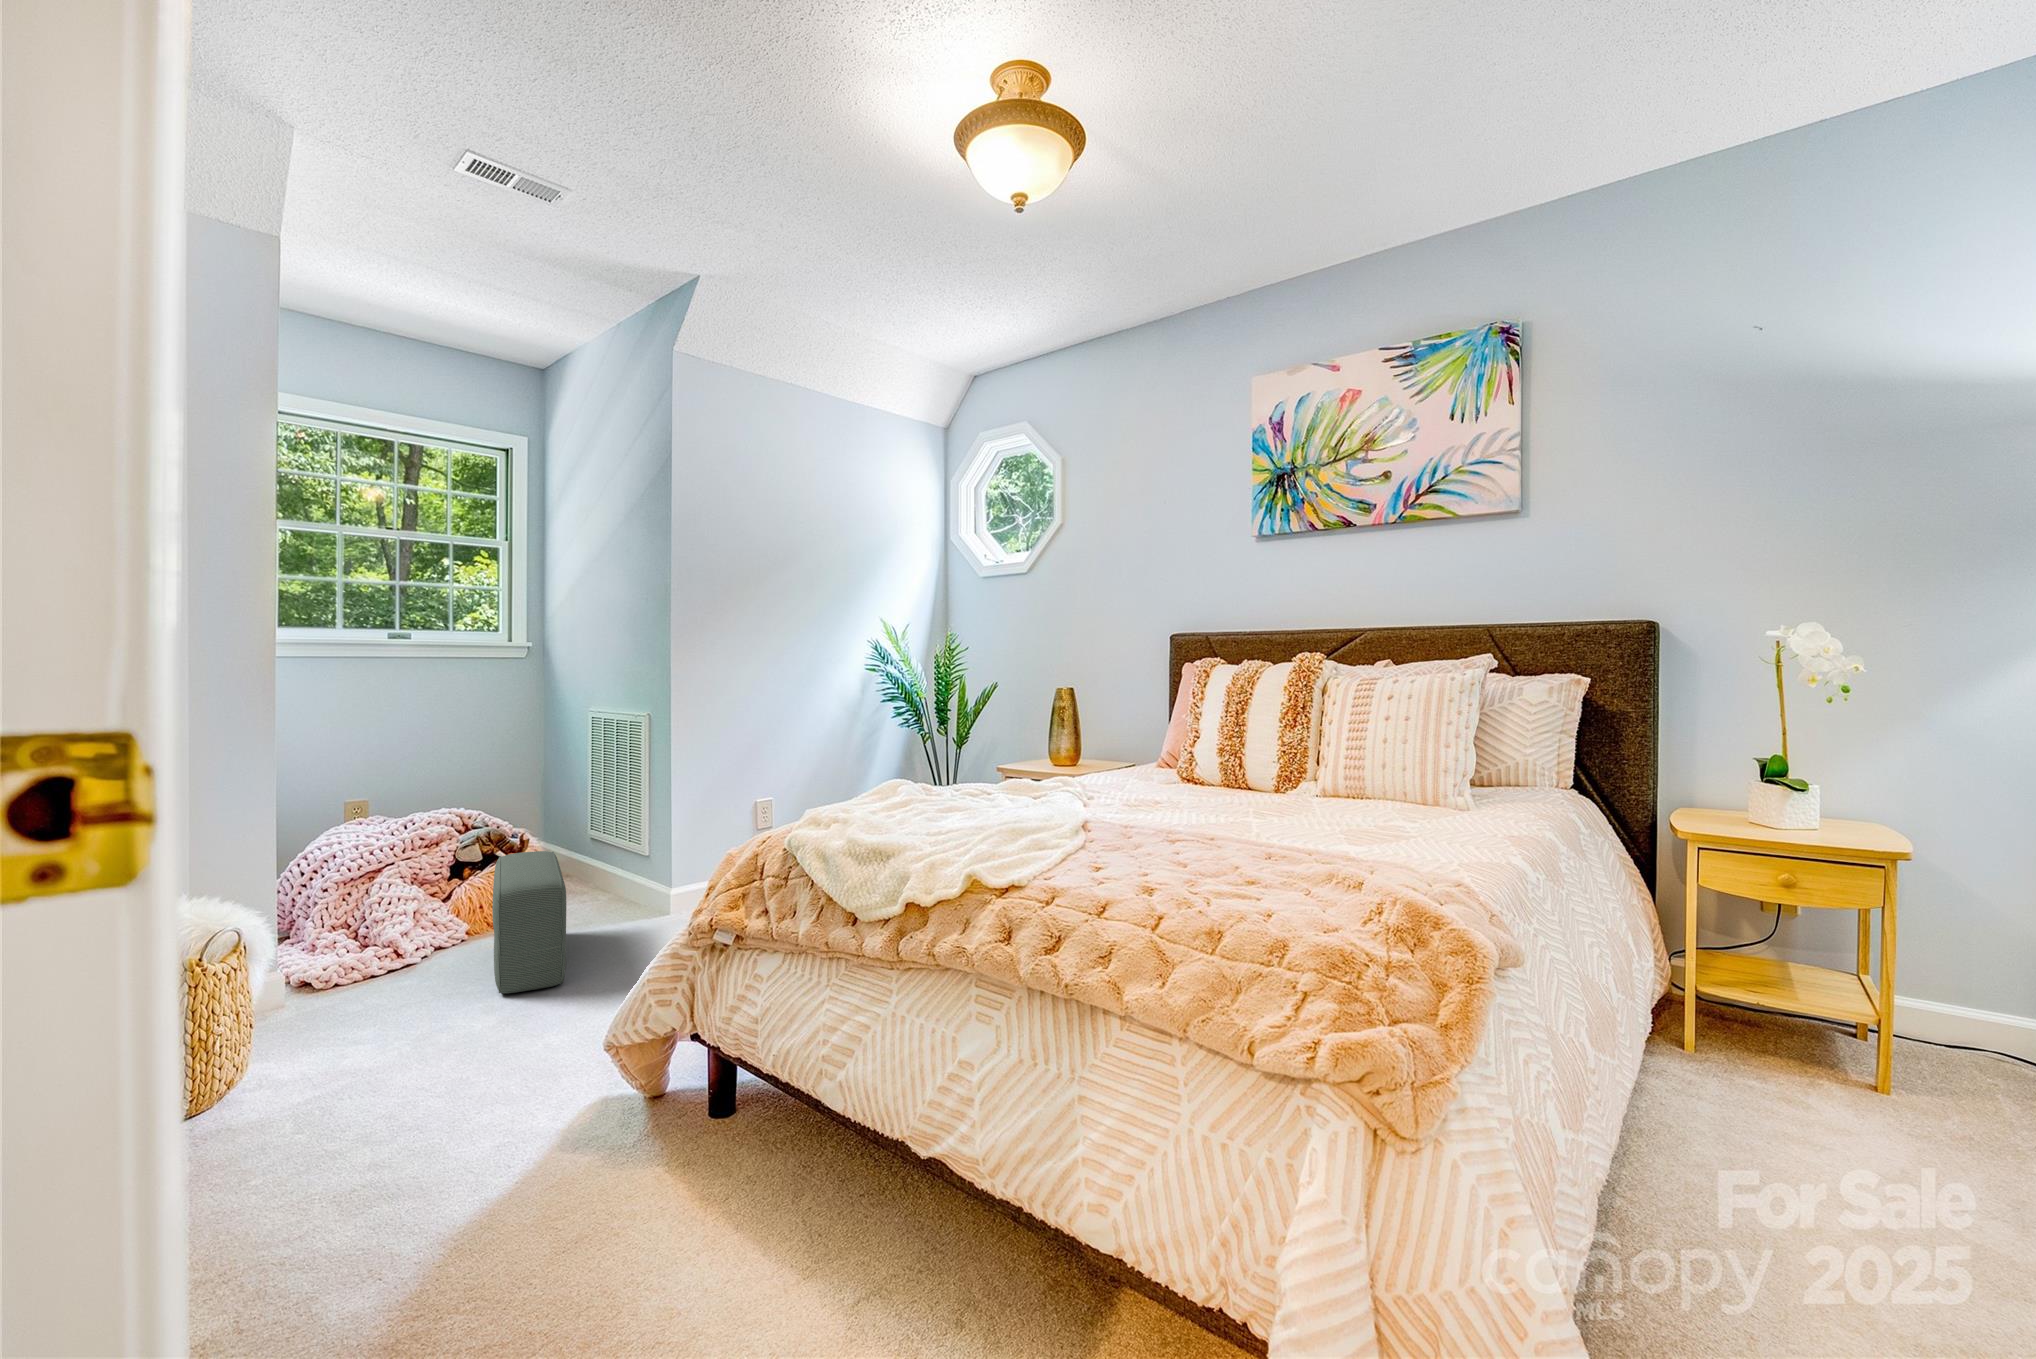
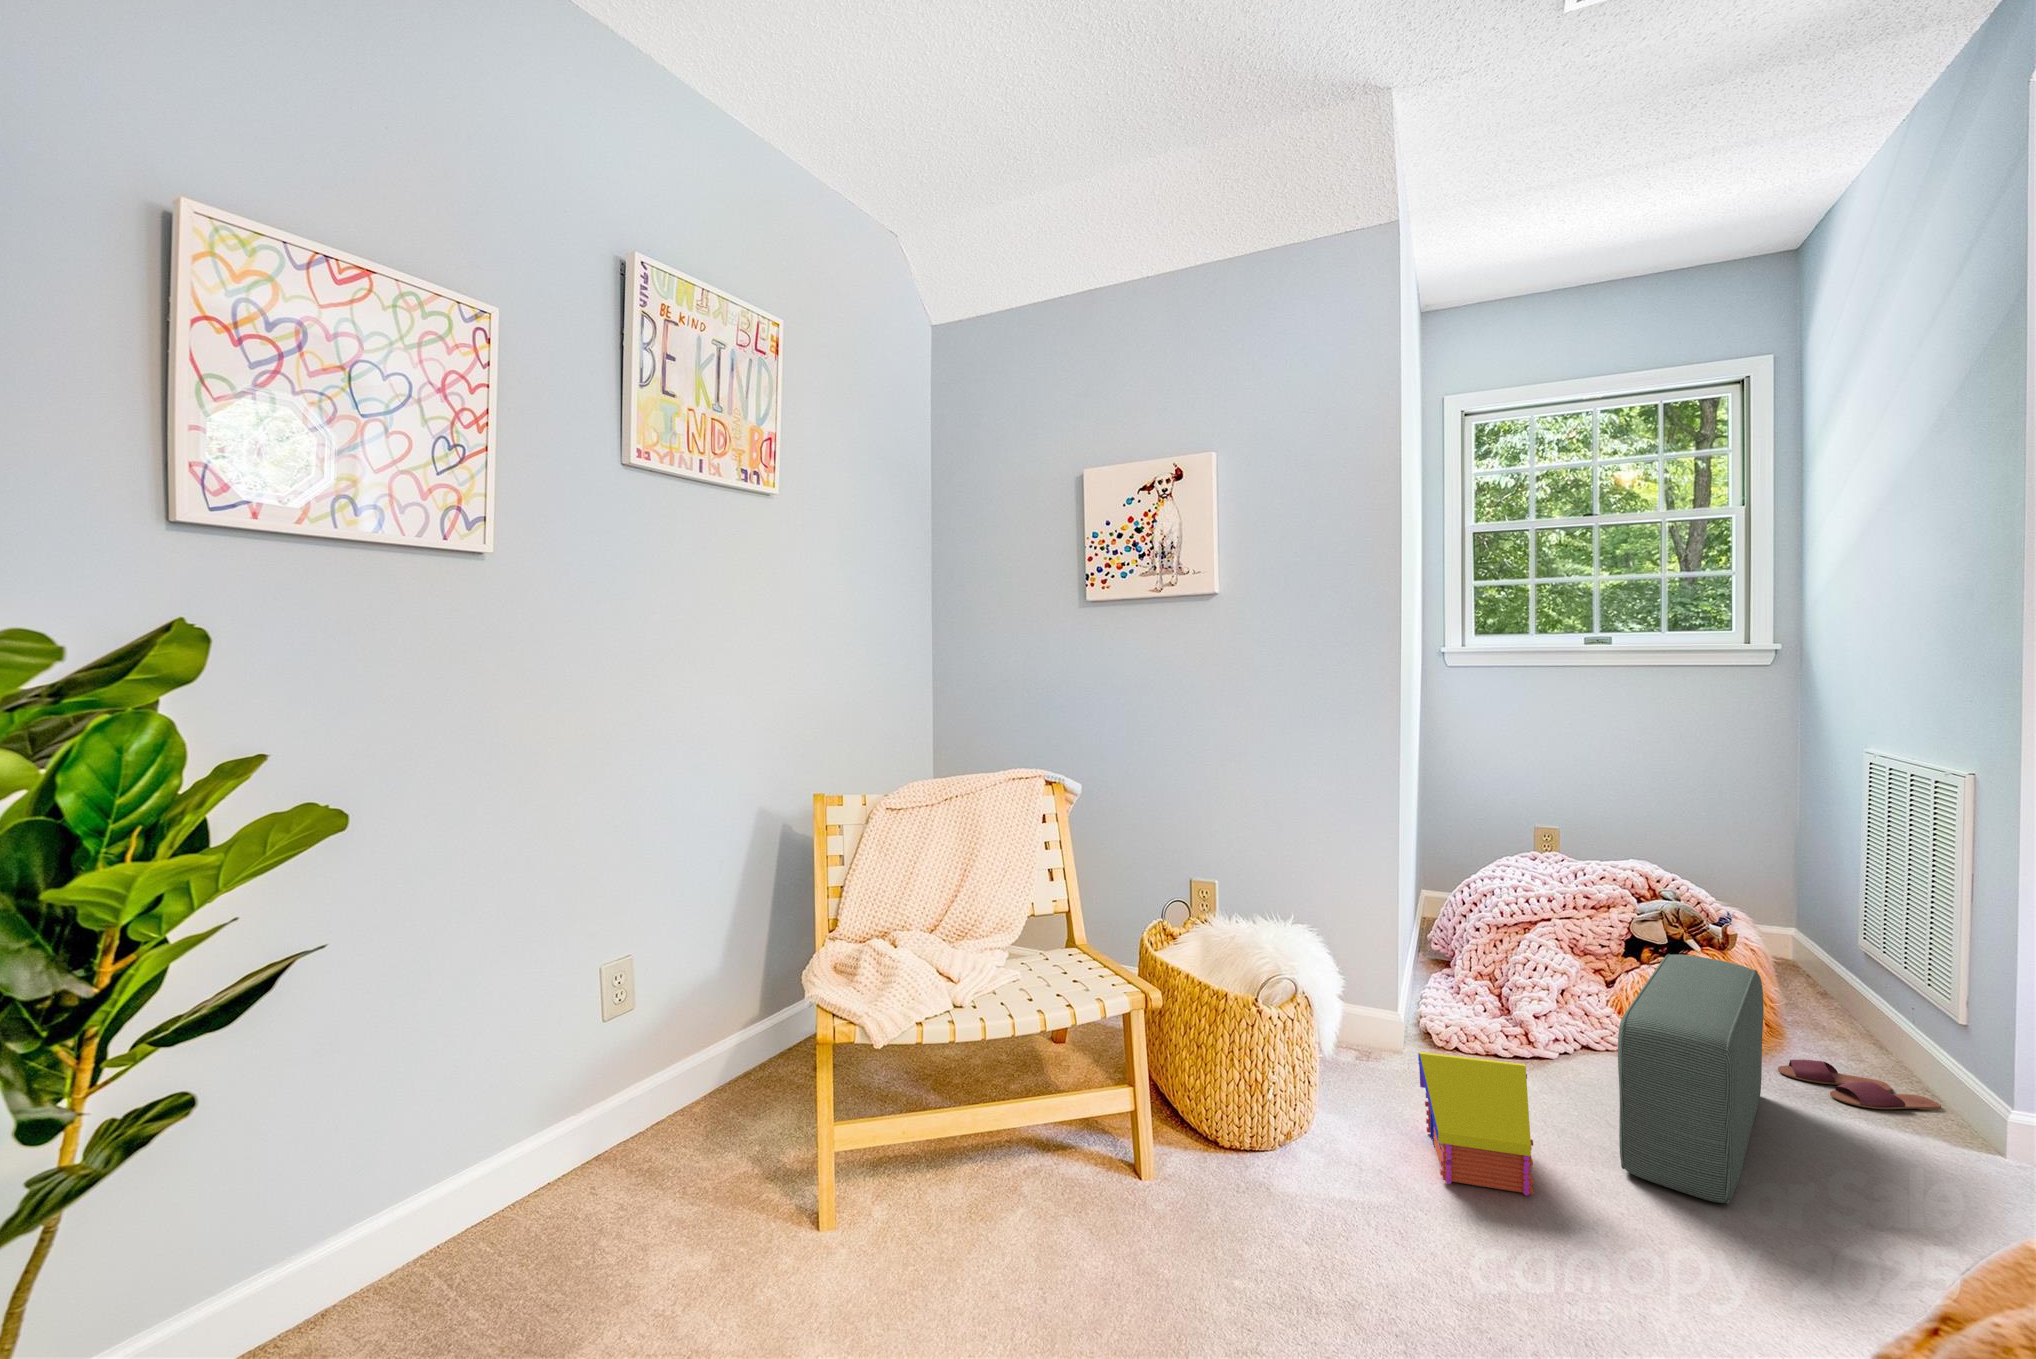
slippers: none [558,905,638,921] -> present [1778,1060,1941,1110]
toy house: none [341,943,452,1050] -> present [1418,1052,1534,1195]

